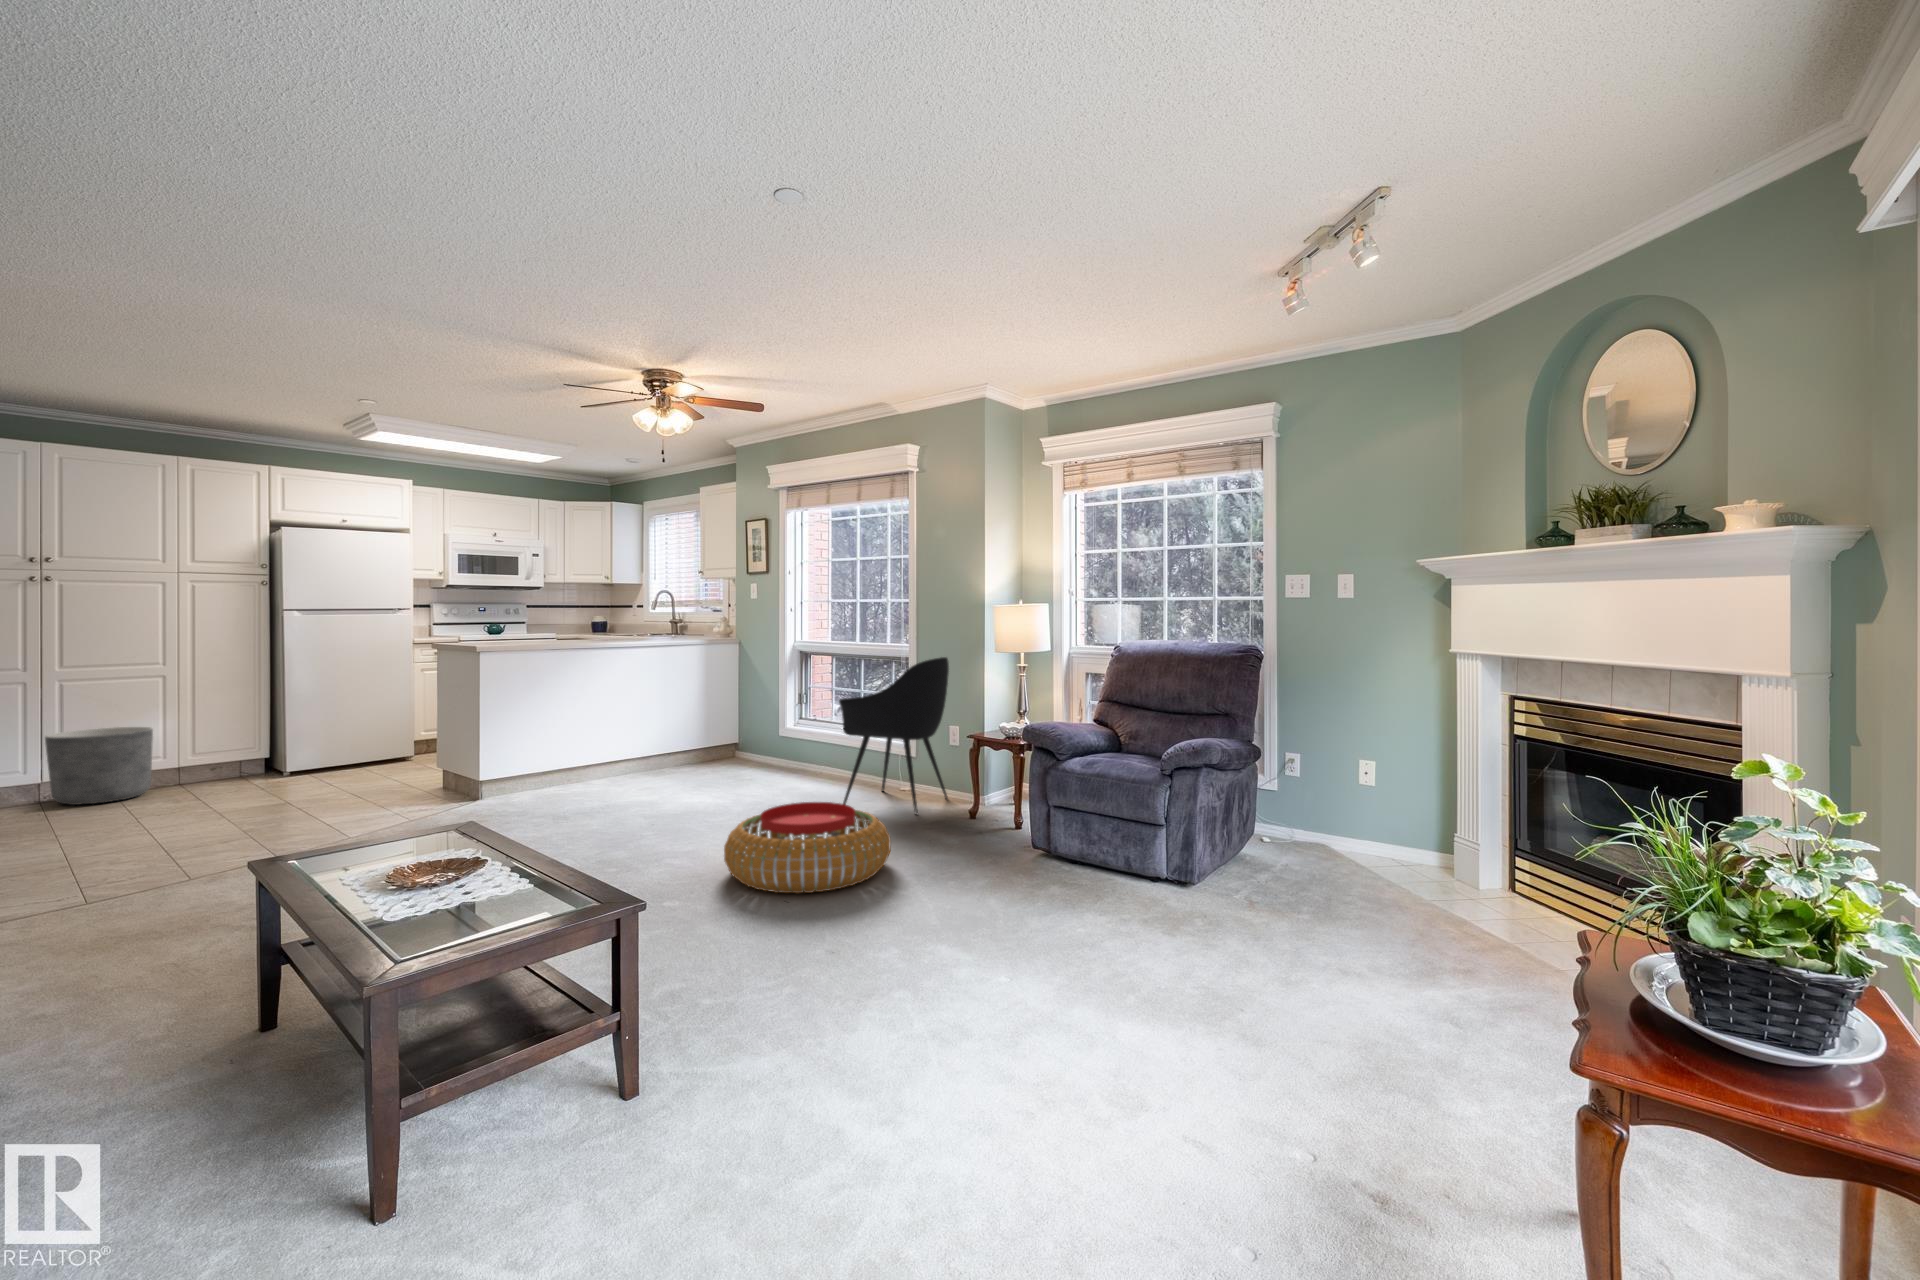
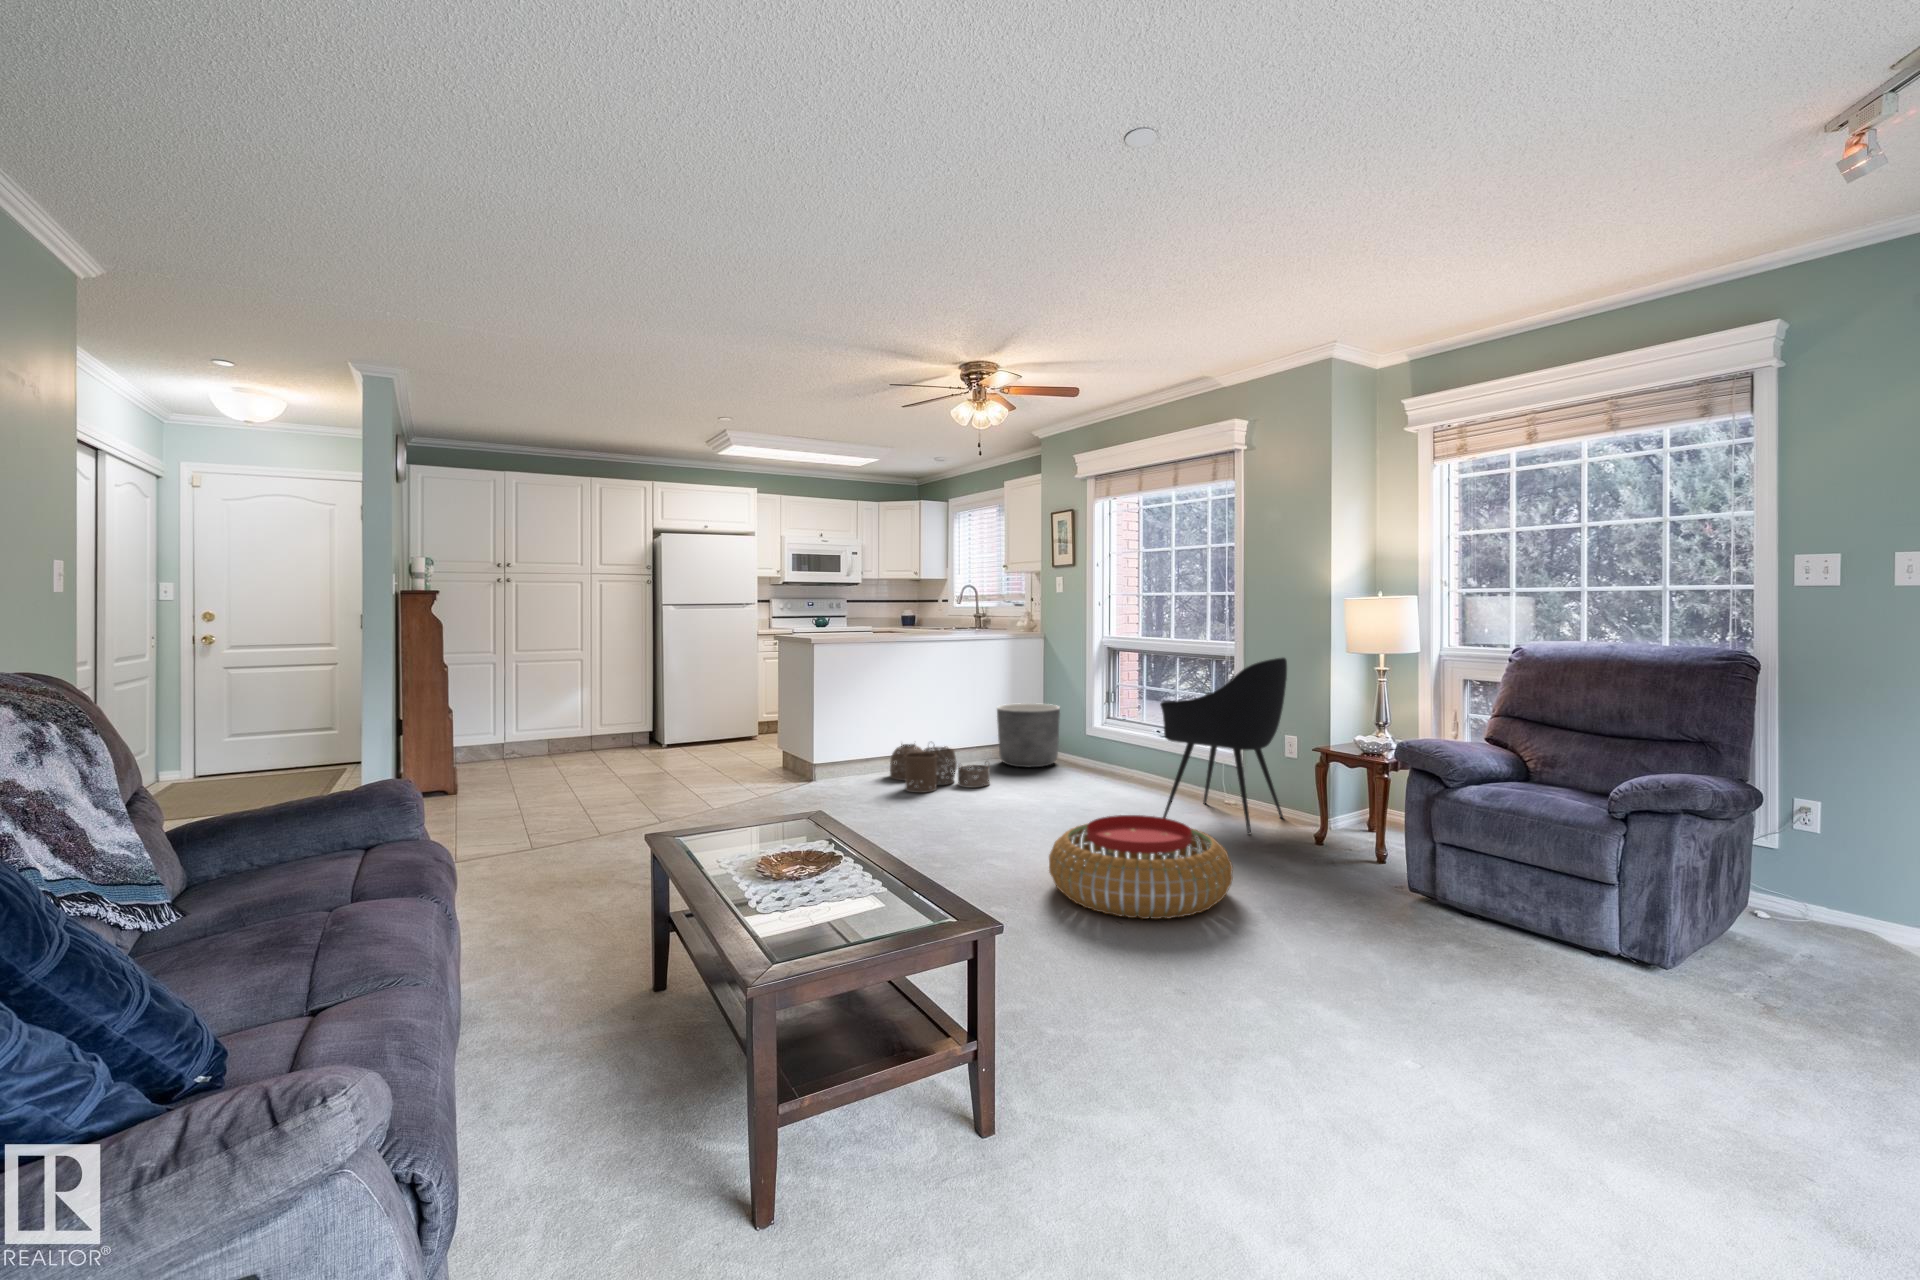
planter: present [45,727,153,805] -> present [997,703,1060,767]
woven basket: none [571,748,679,800] -> present [890,744,990,792]

